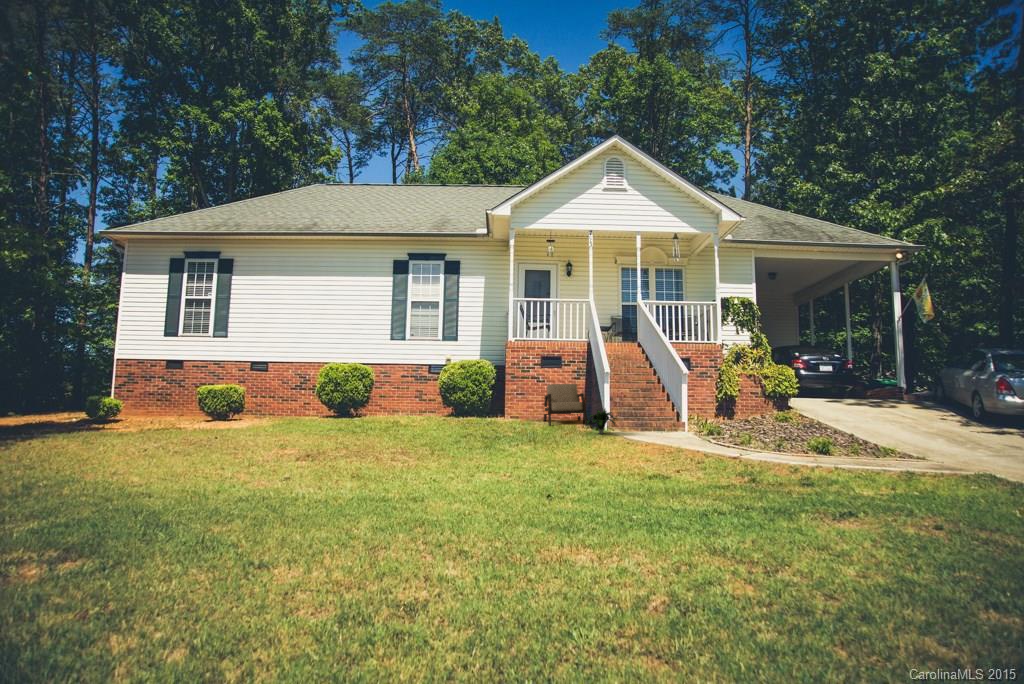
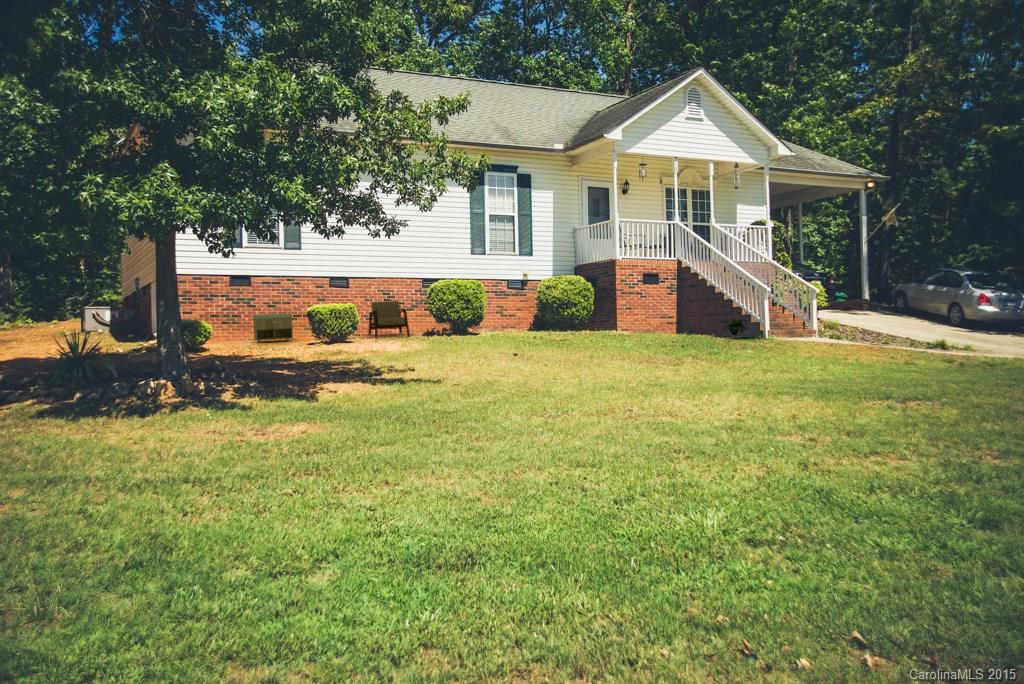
armchair: present [543,384,587,426] -> present [368,301,410,338]
storage bench: none [165,395,208,421] -> present [253,313,293,343]

